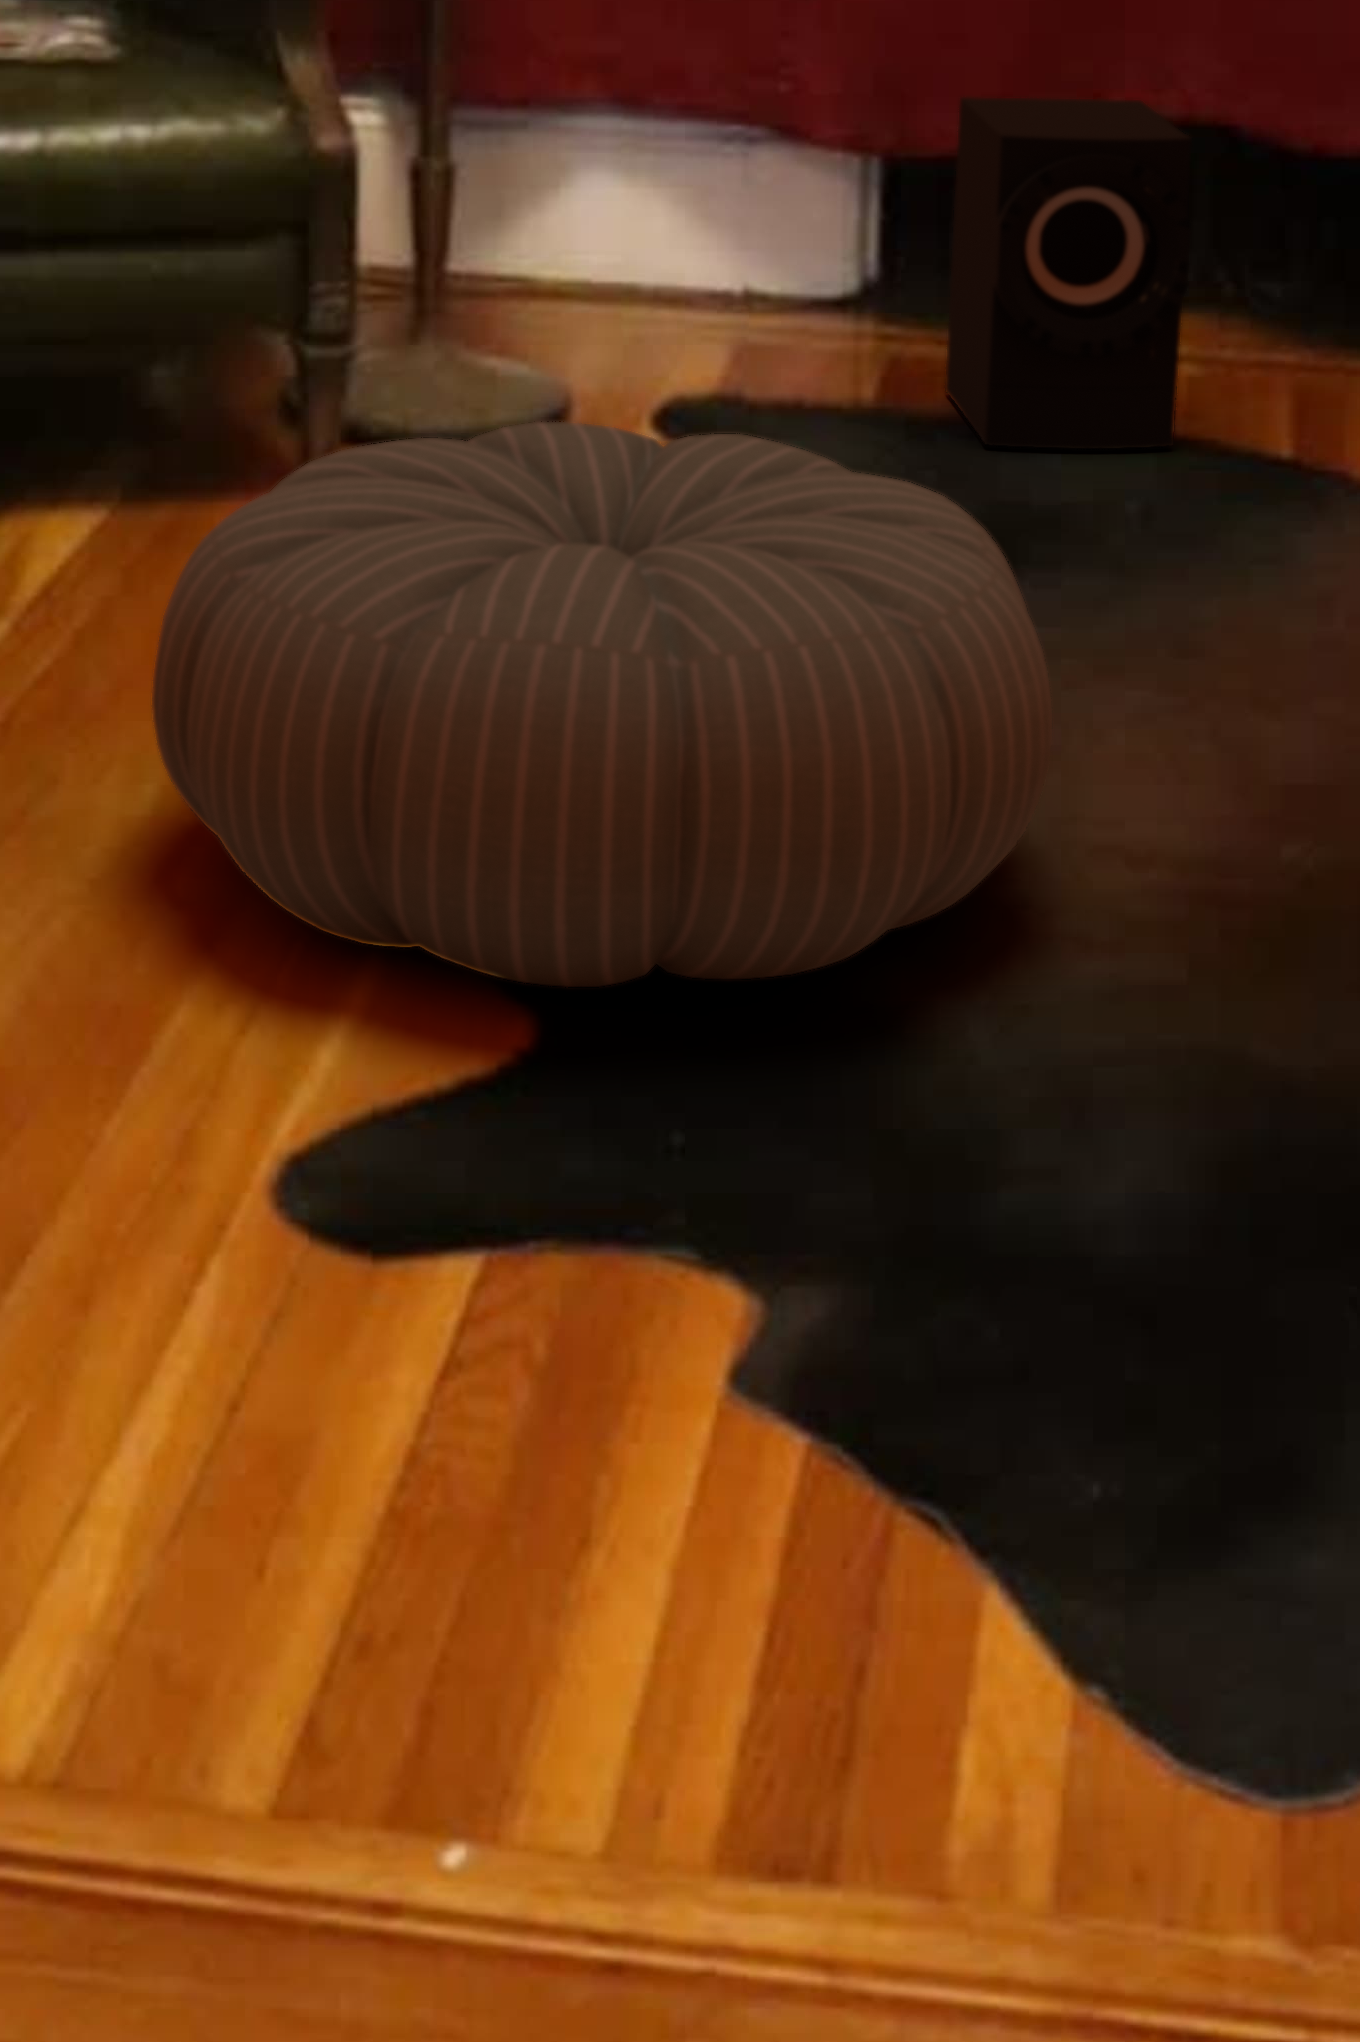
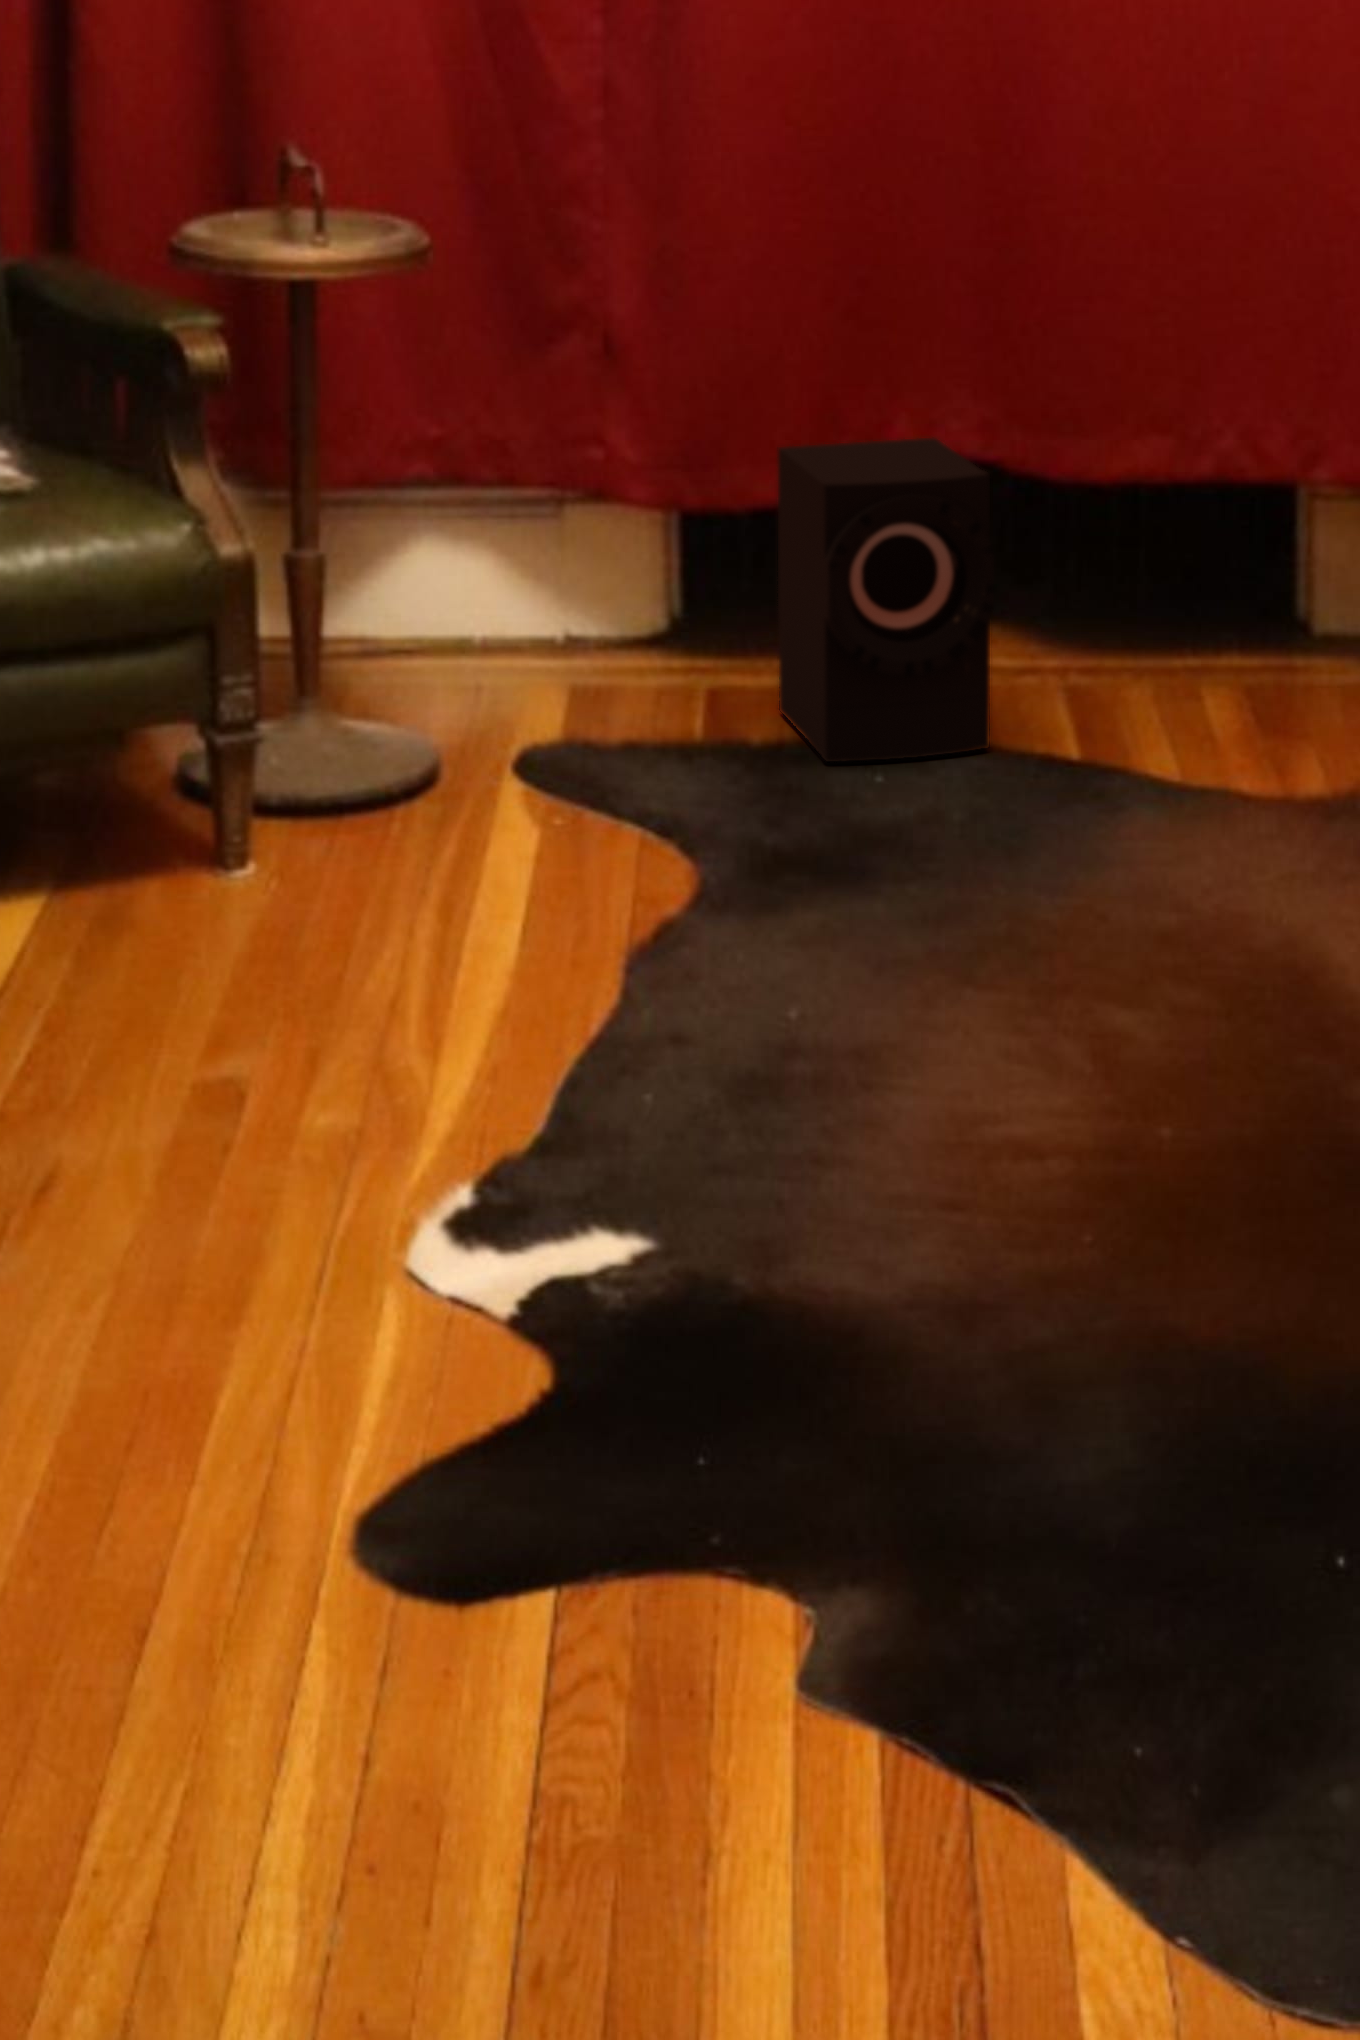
pouf: present [152,422,1052,987] -> none [165,807,973,1342]

